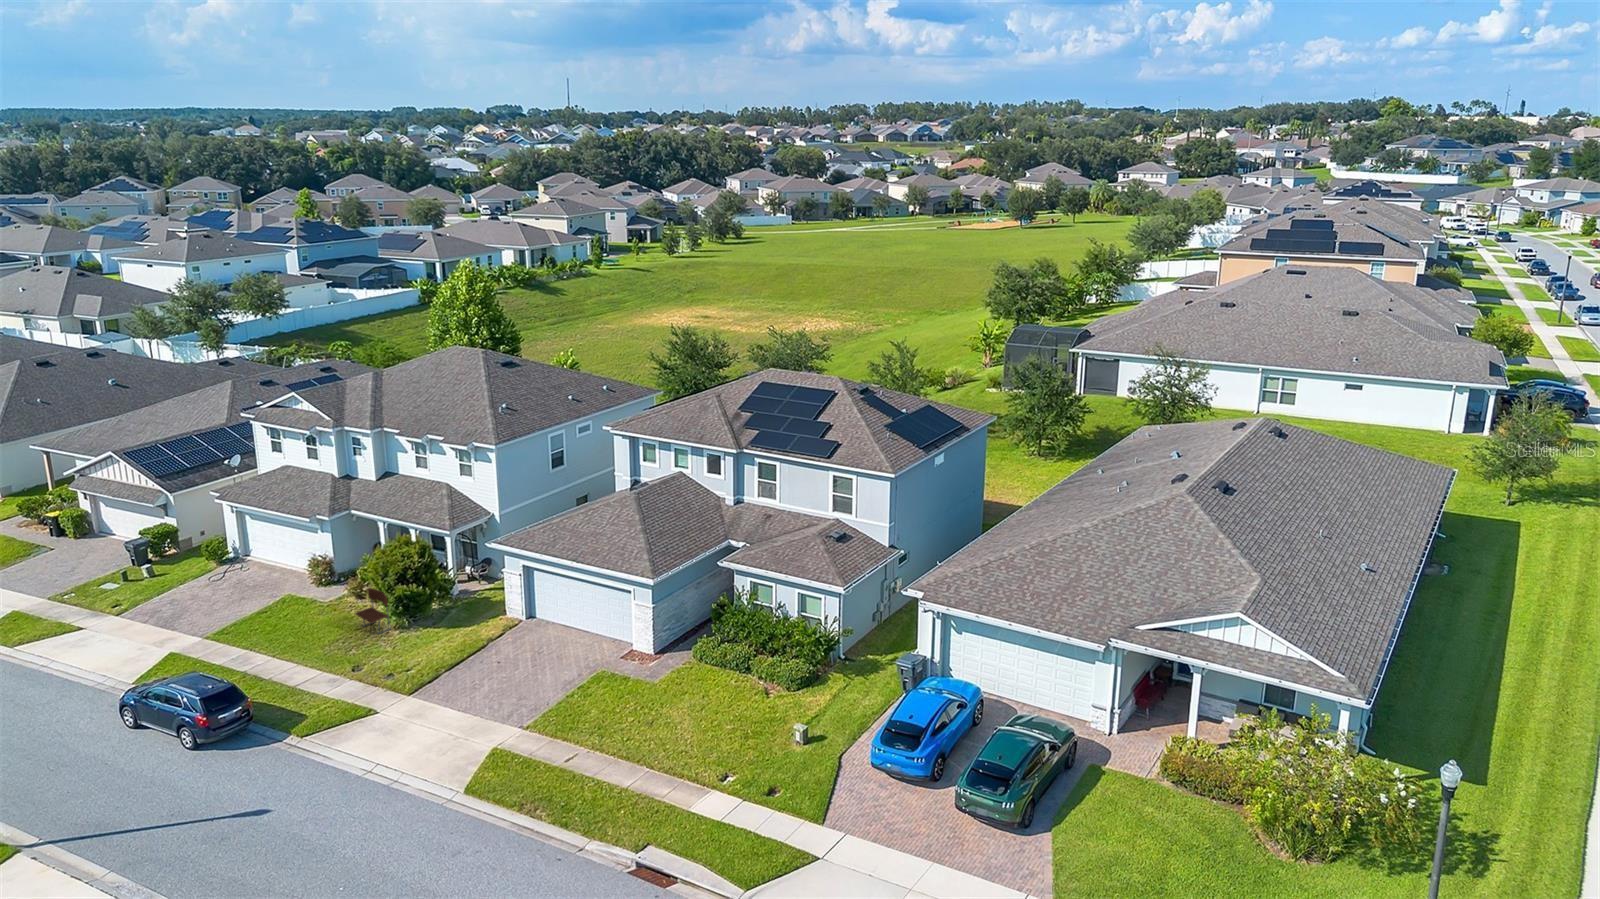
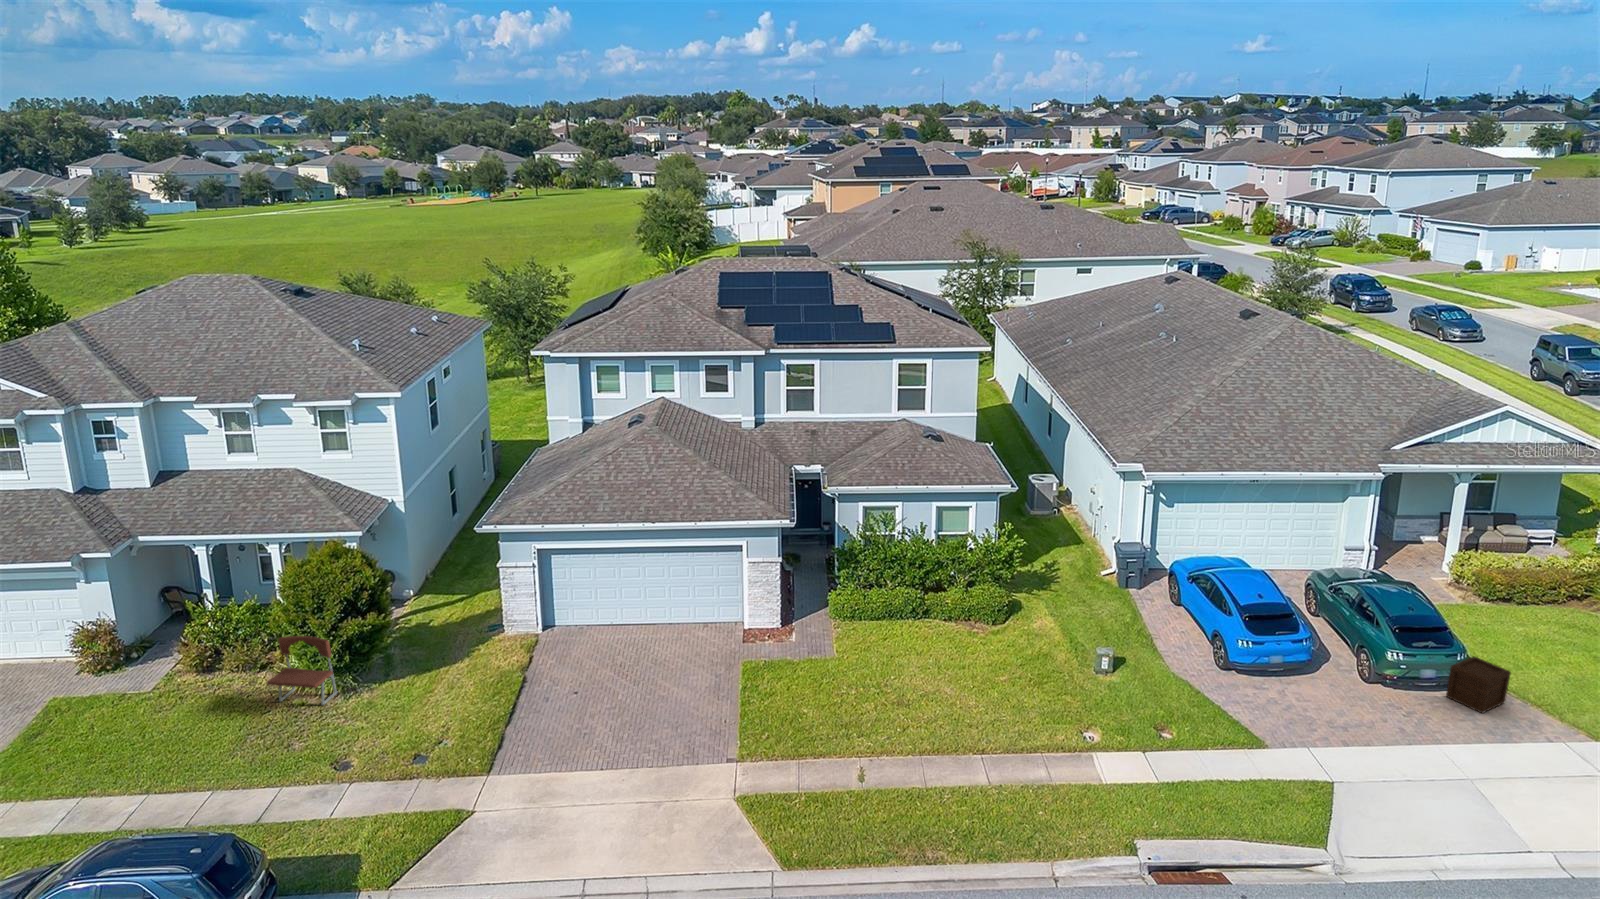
wooden crate: none [995,811,1032,856] -> present [1446,656,1511,713]

